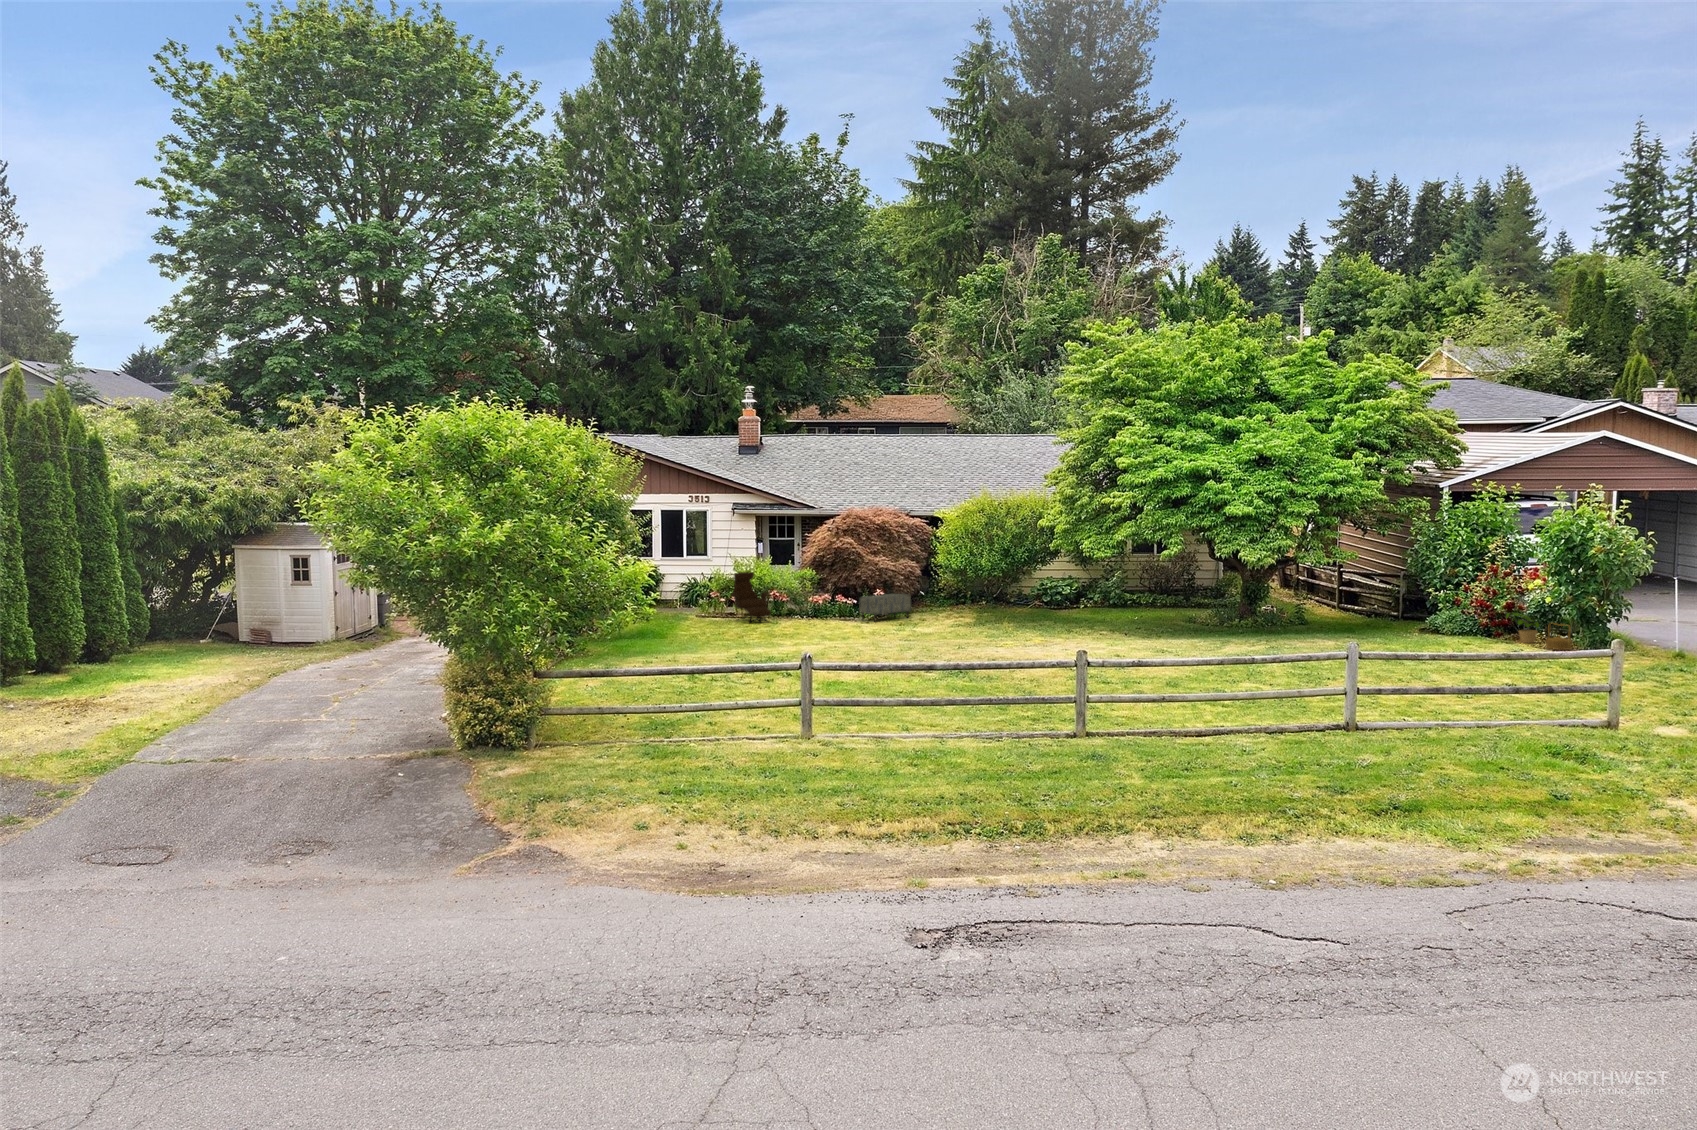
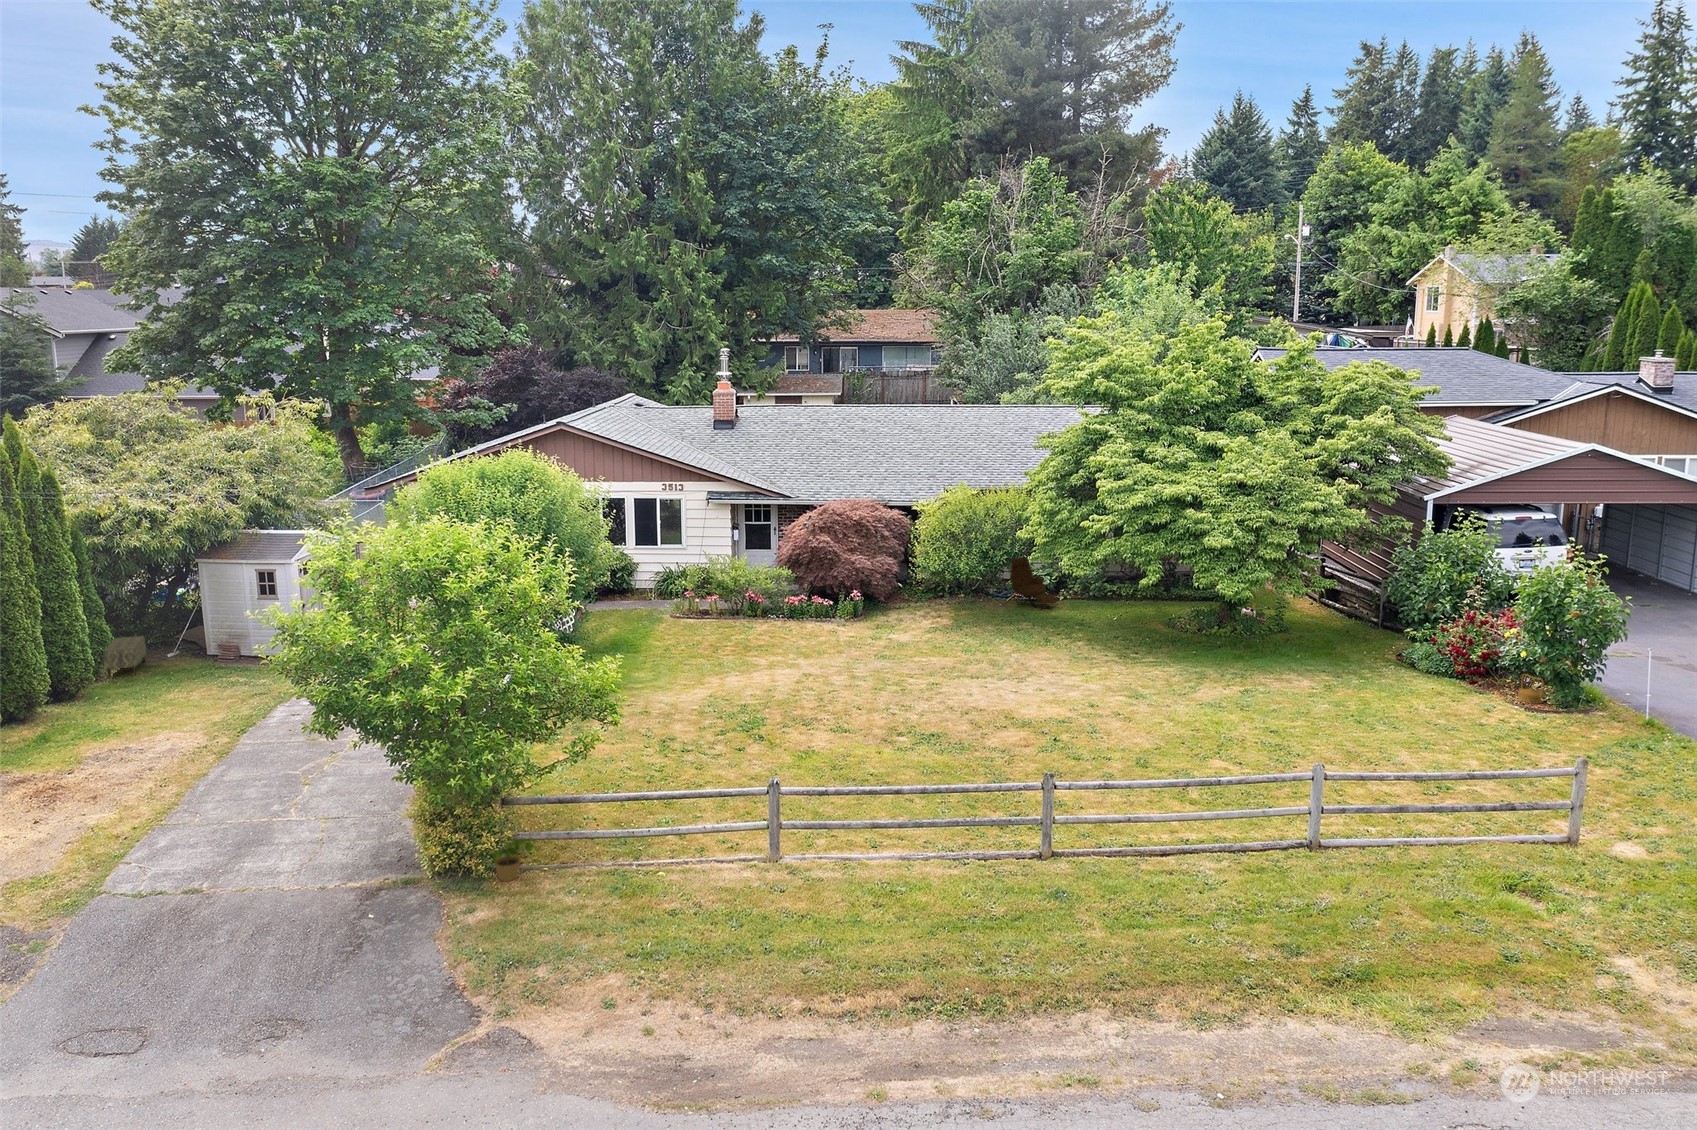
lounge chair: present [731,572,771,622] -> present [1010,557,1058,608]
bench: present [859,593,911,621] -> present [103,636,146,677]
potted plant: present [1506,613,1539,643] -> present [492,838,537,881]

